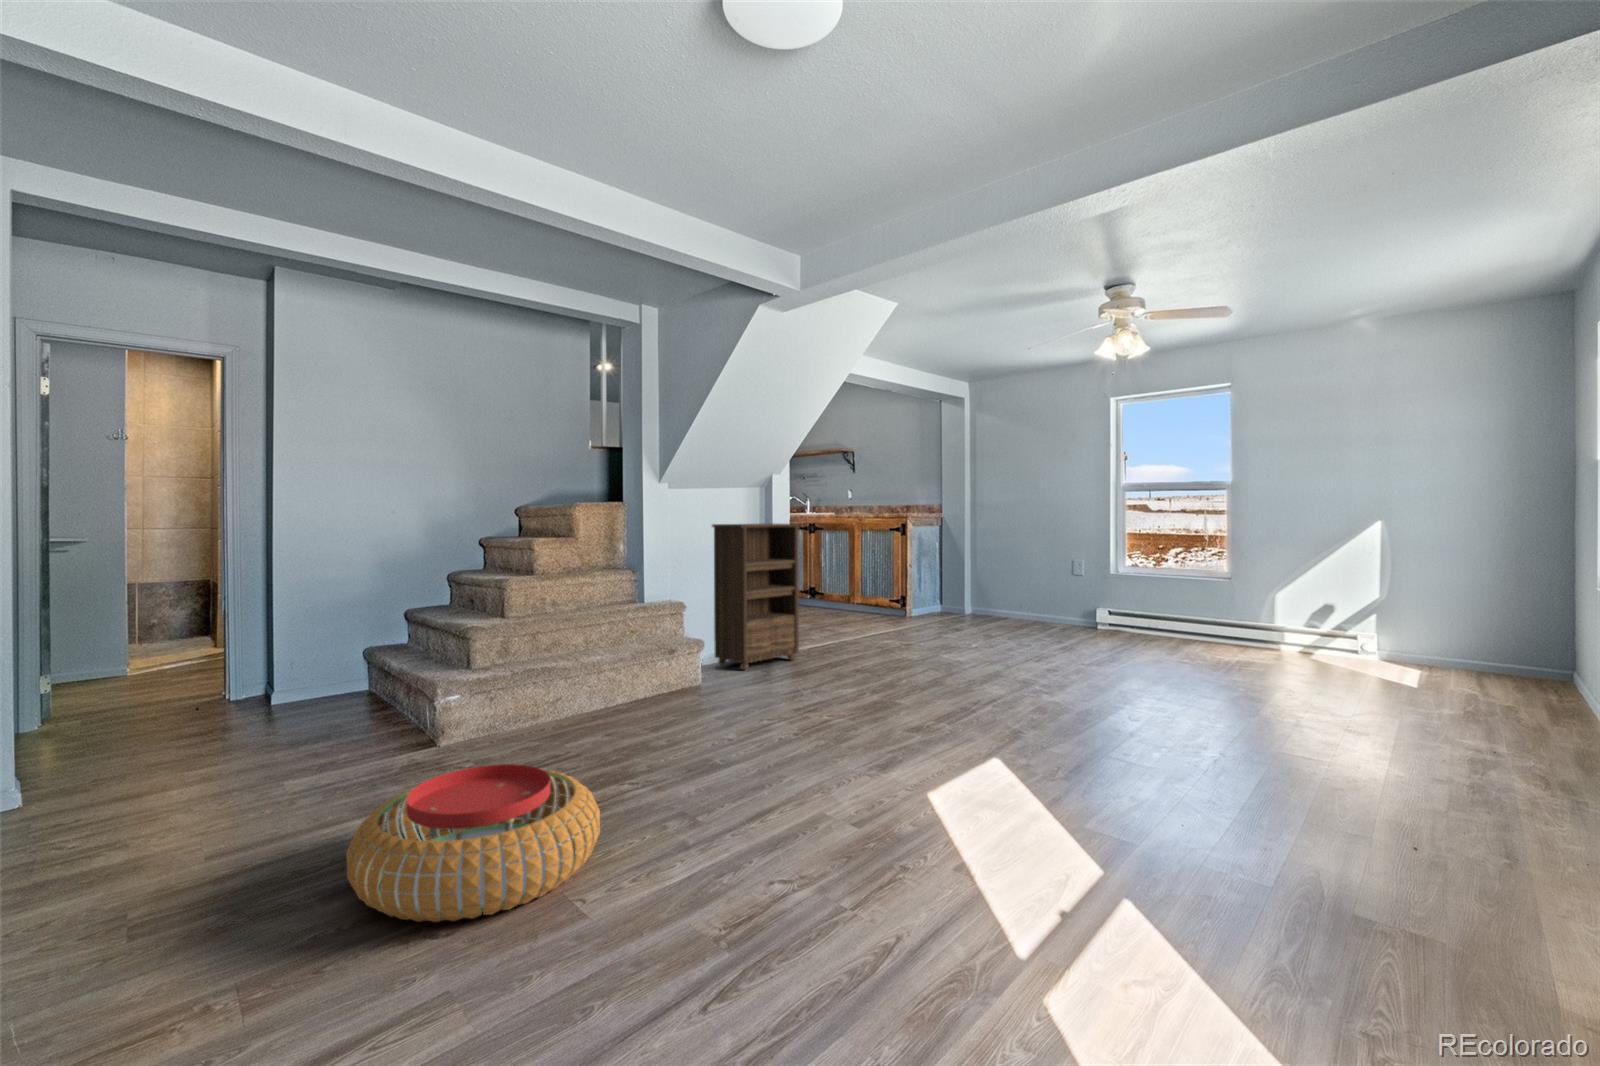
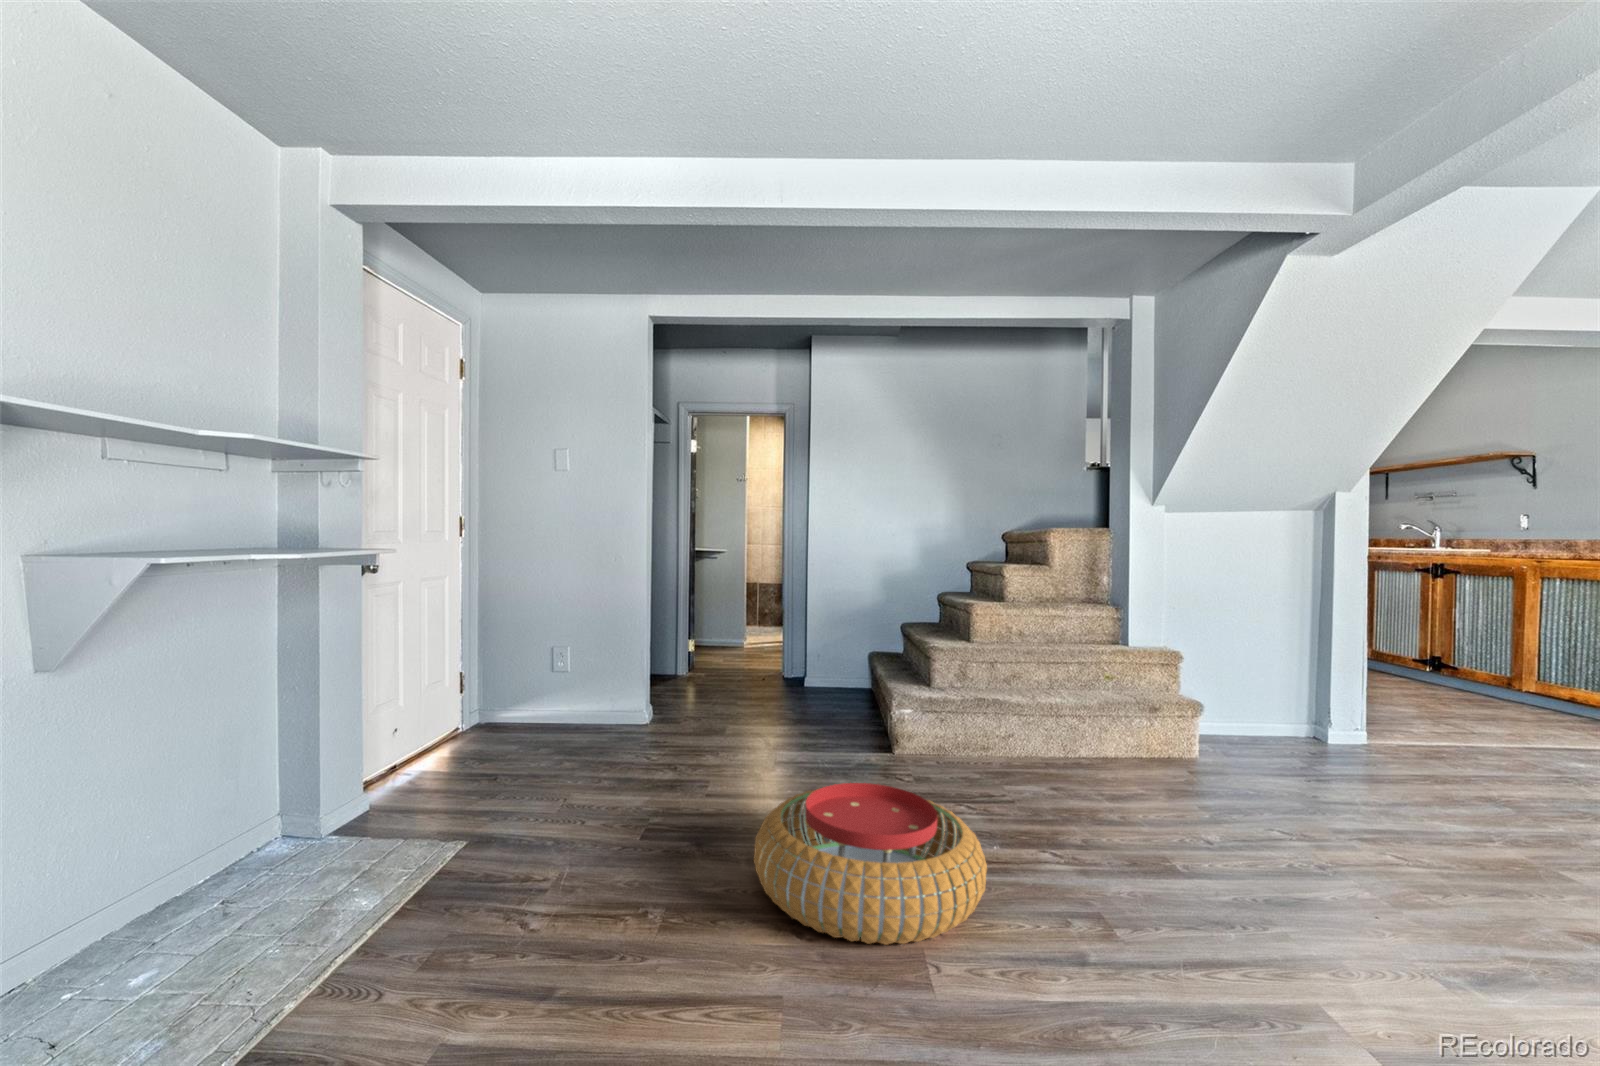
bookshelf: present [712,524,800,670] -> none [1220,564,1367,756]

